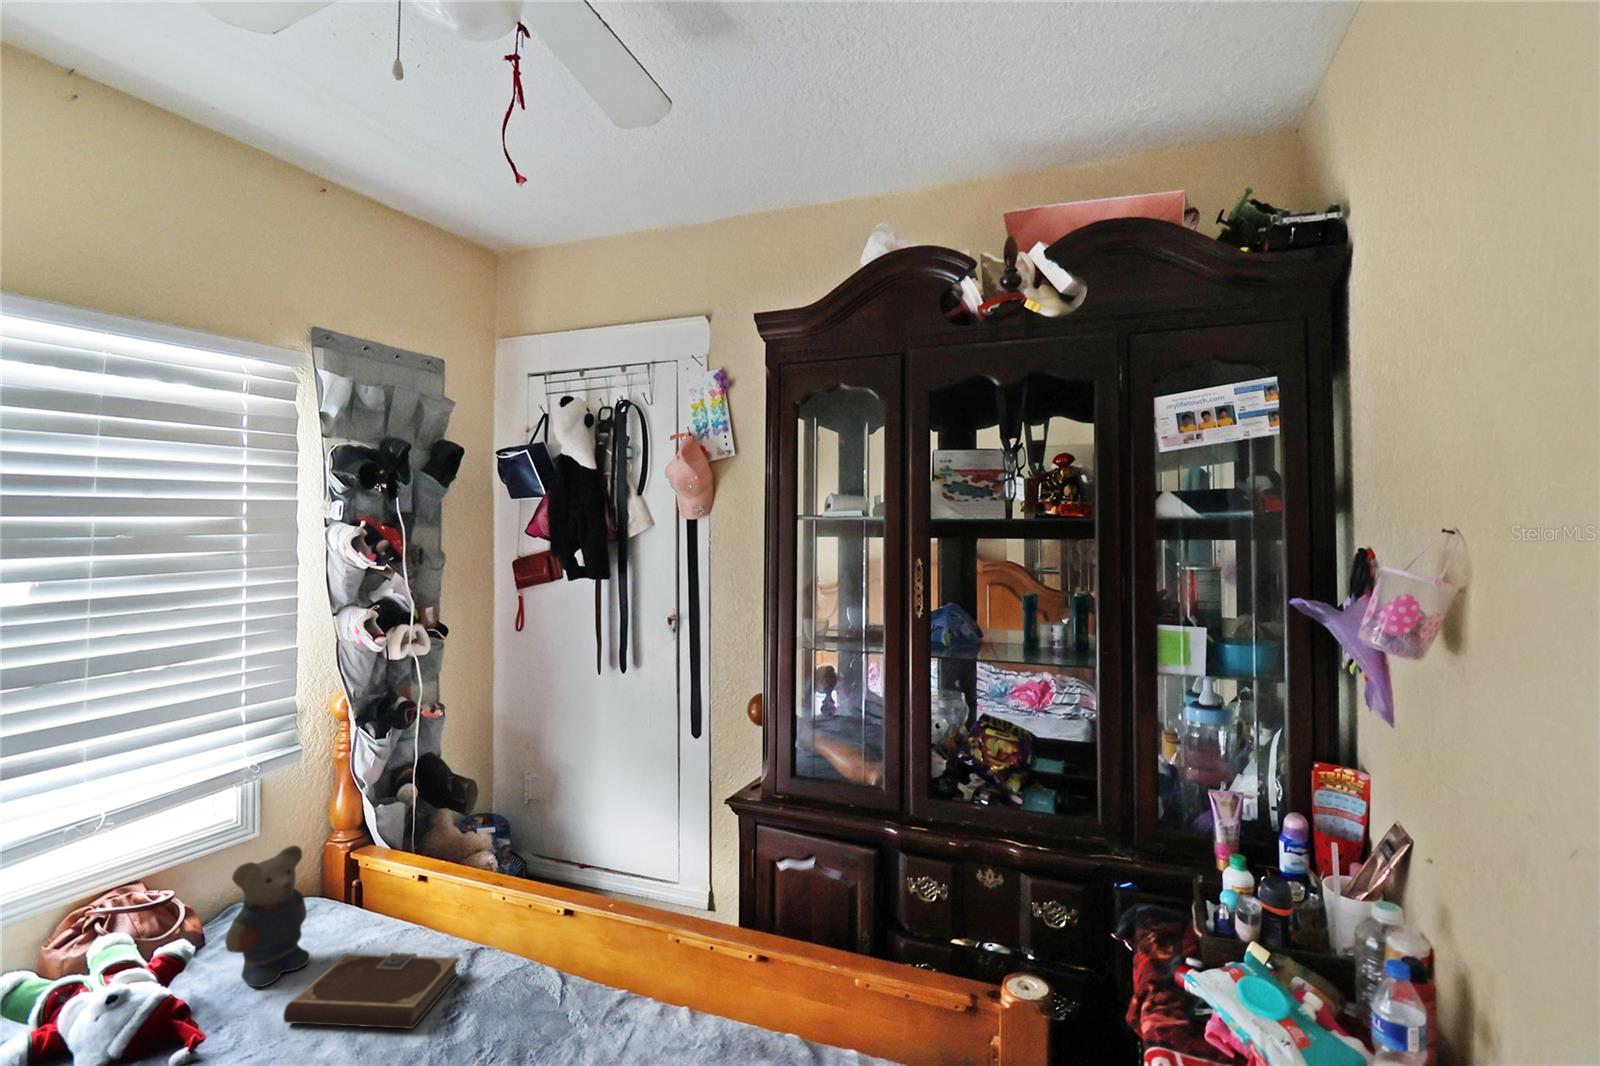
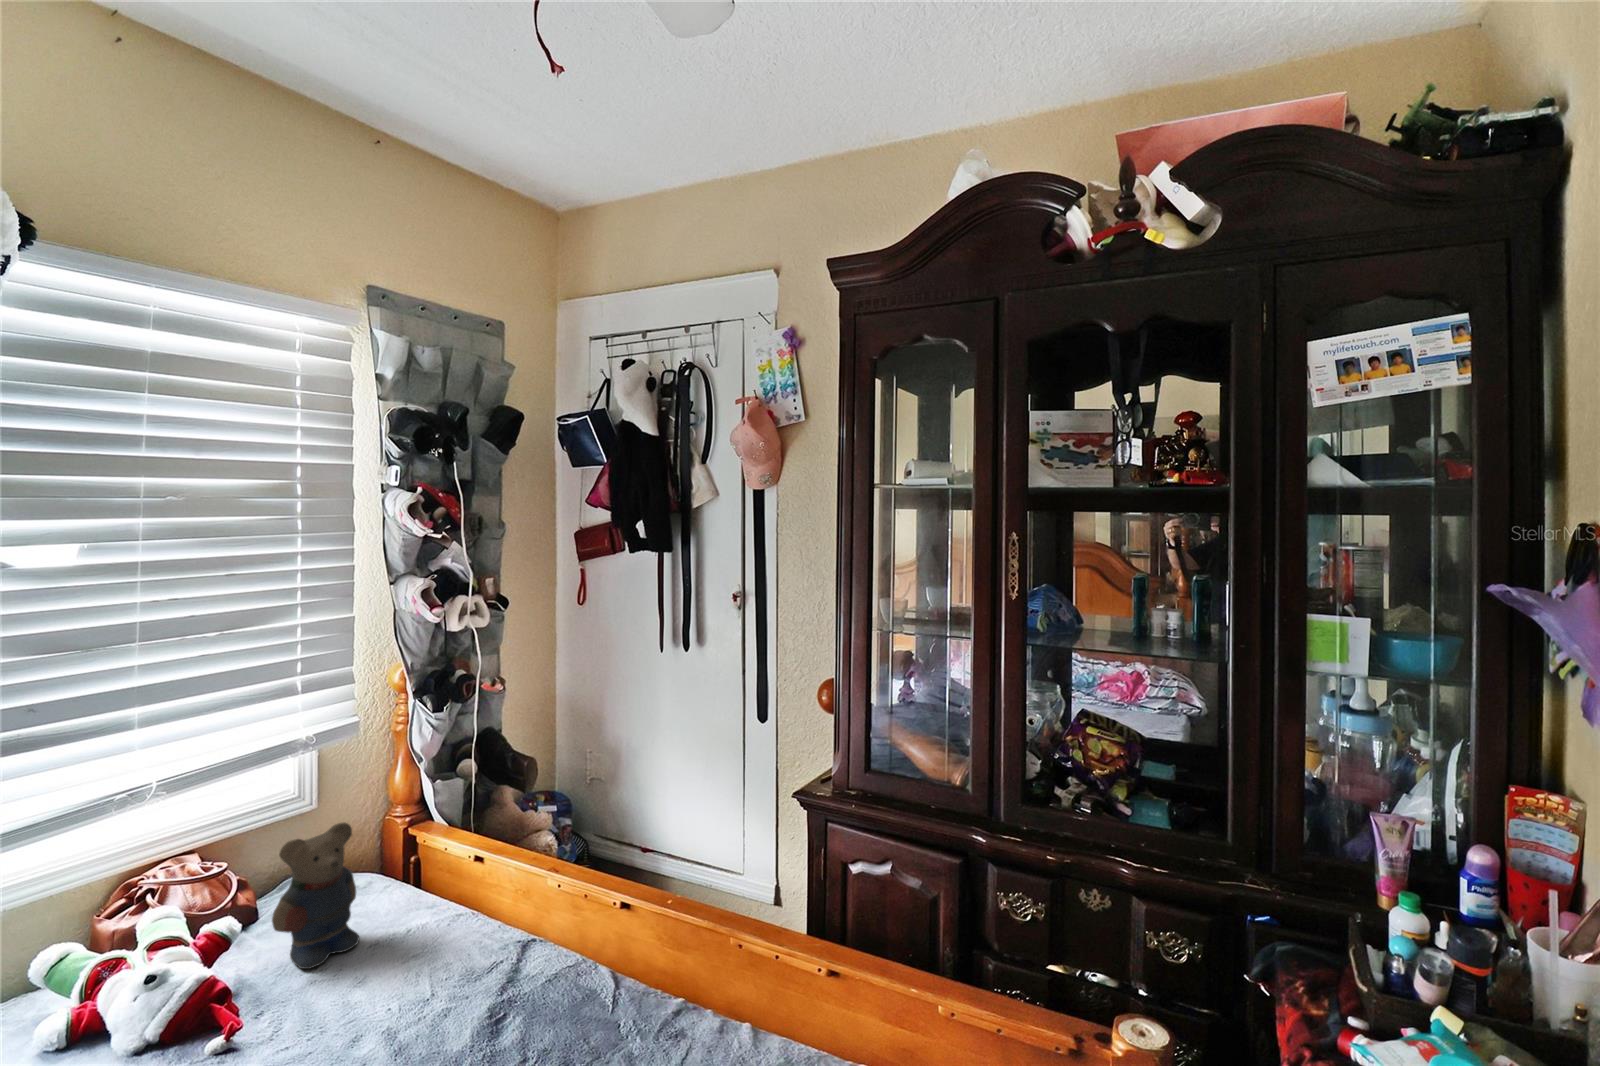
notebook: present [283,953,459,1029] -> none [326,938,509,1027]

